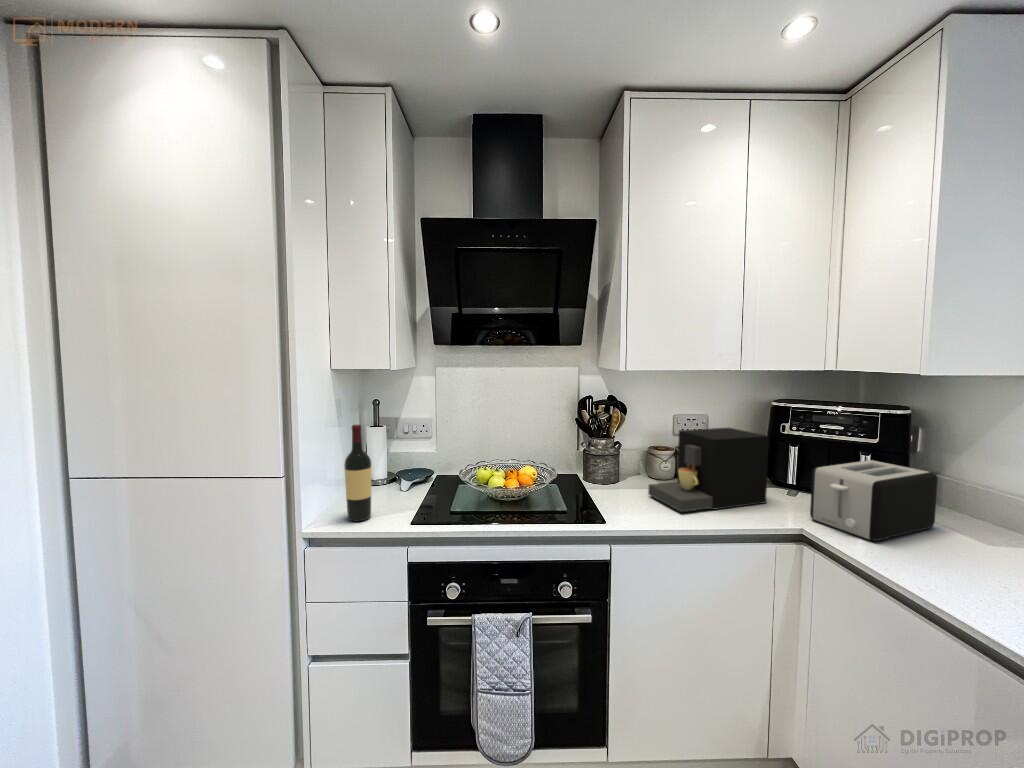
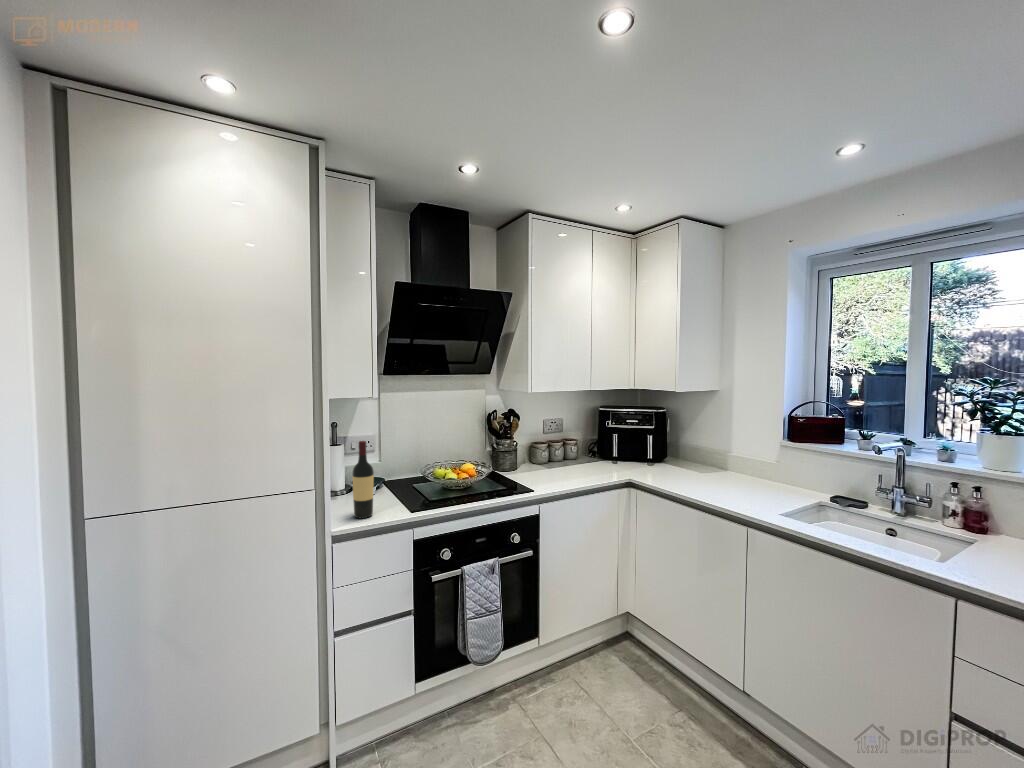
coffee maker: present [648,428,769,512] -> none [543,426,607,480]
toaster: present [810,460,938,541] -> none [630,438,680,479]

